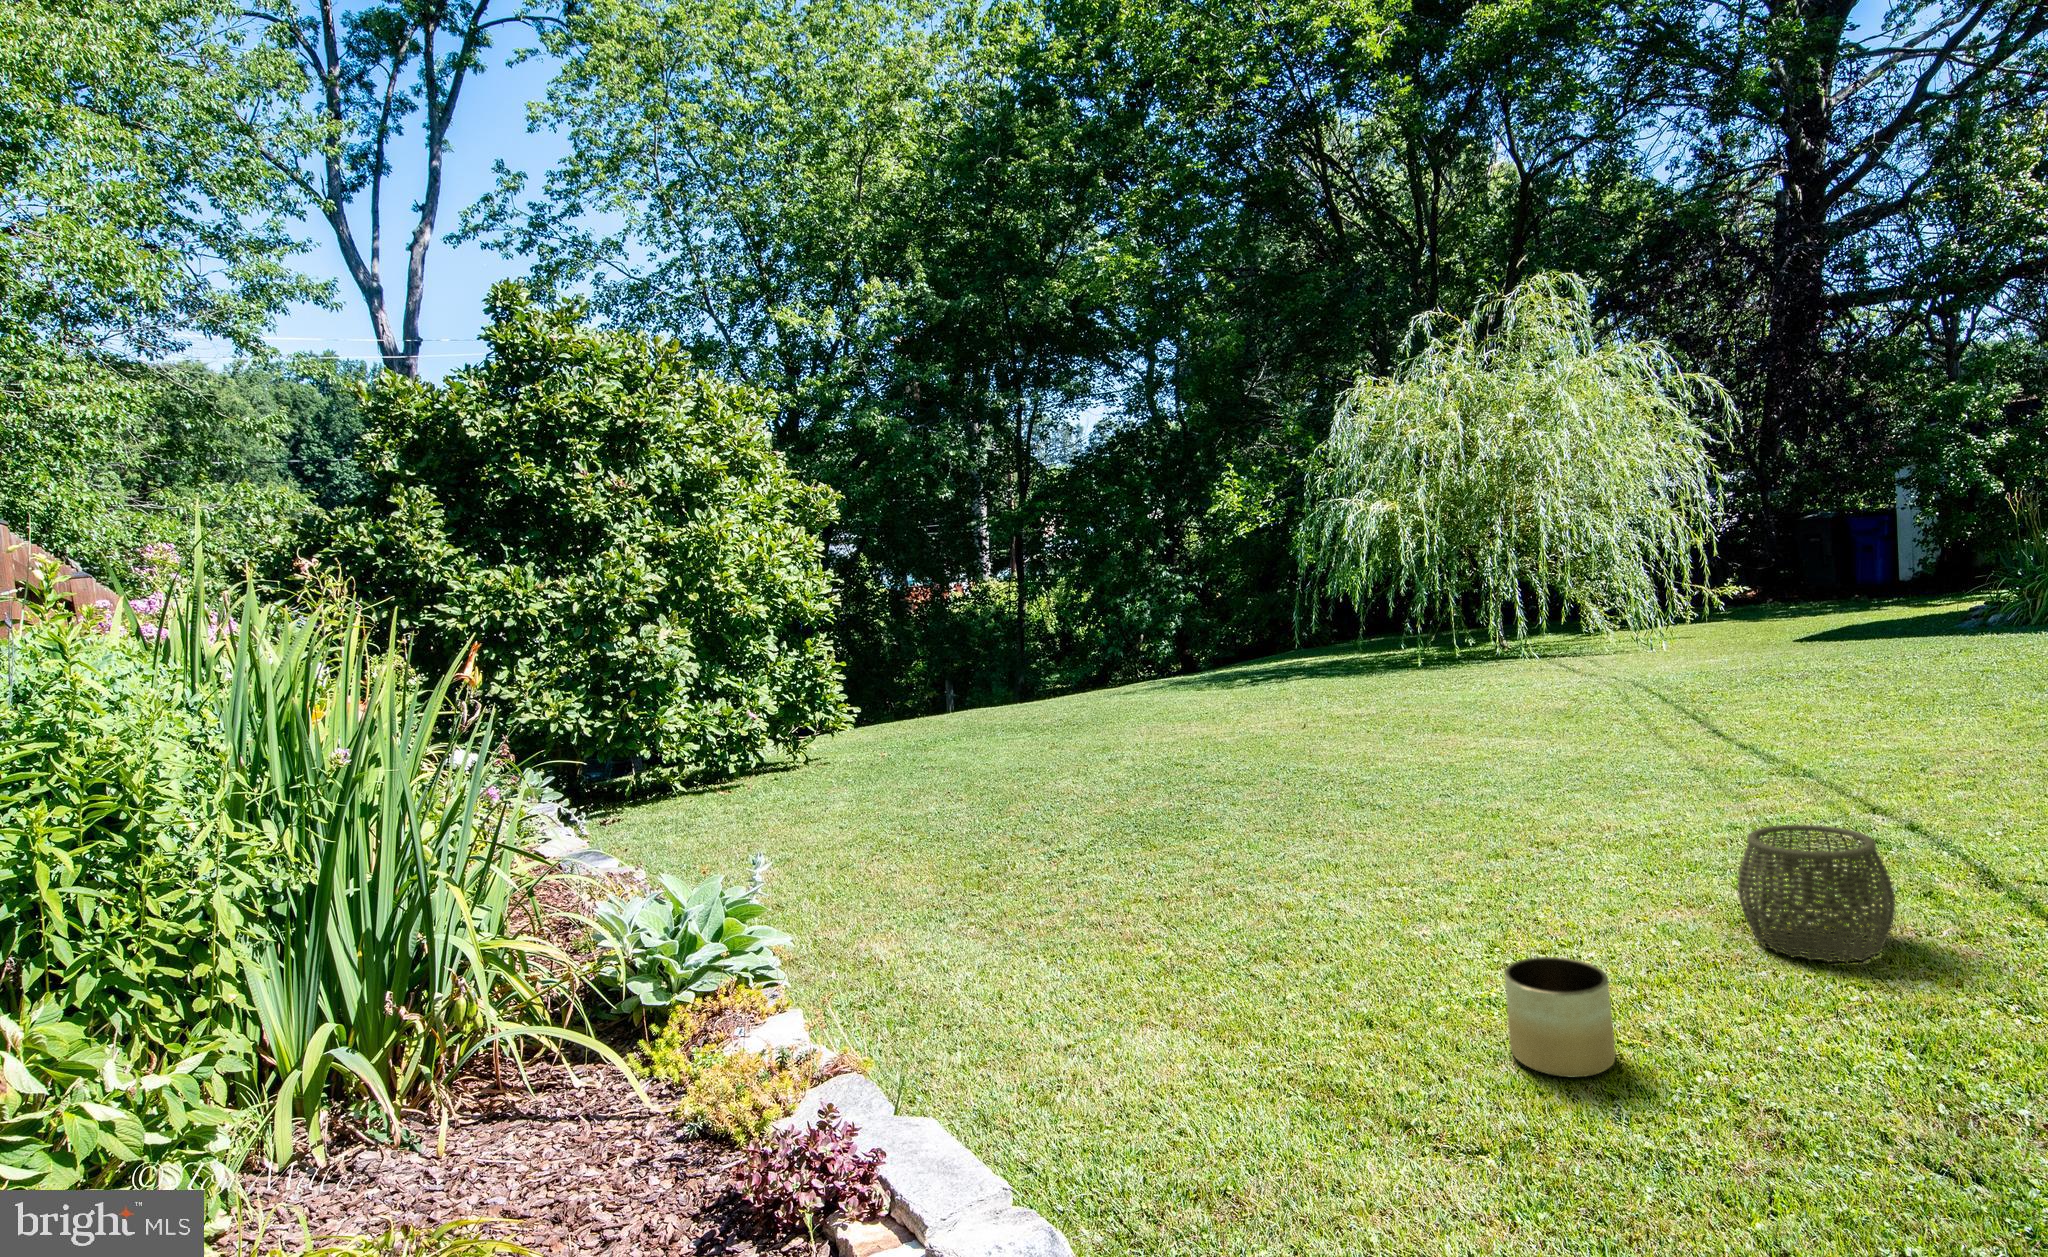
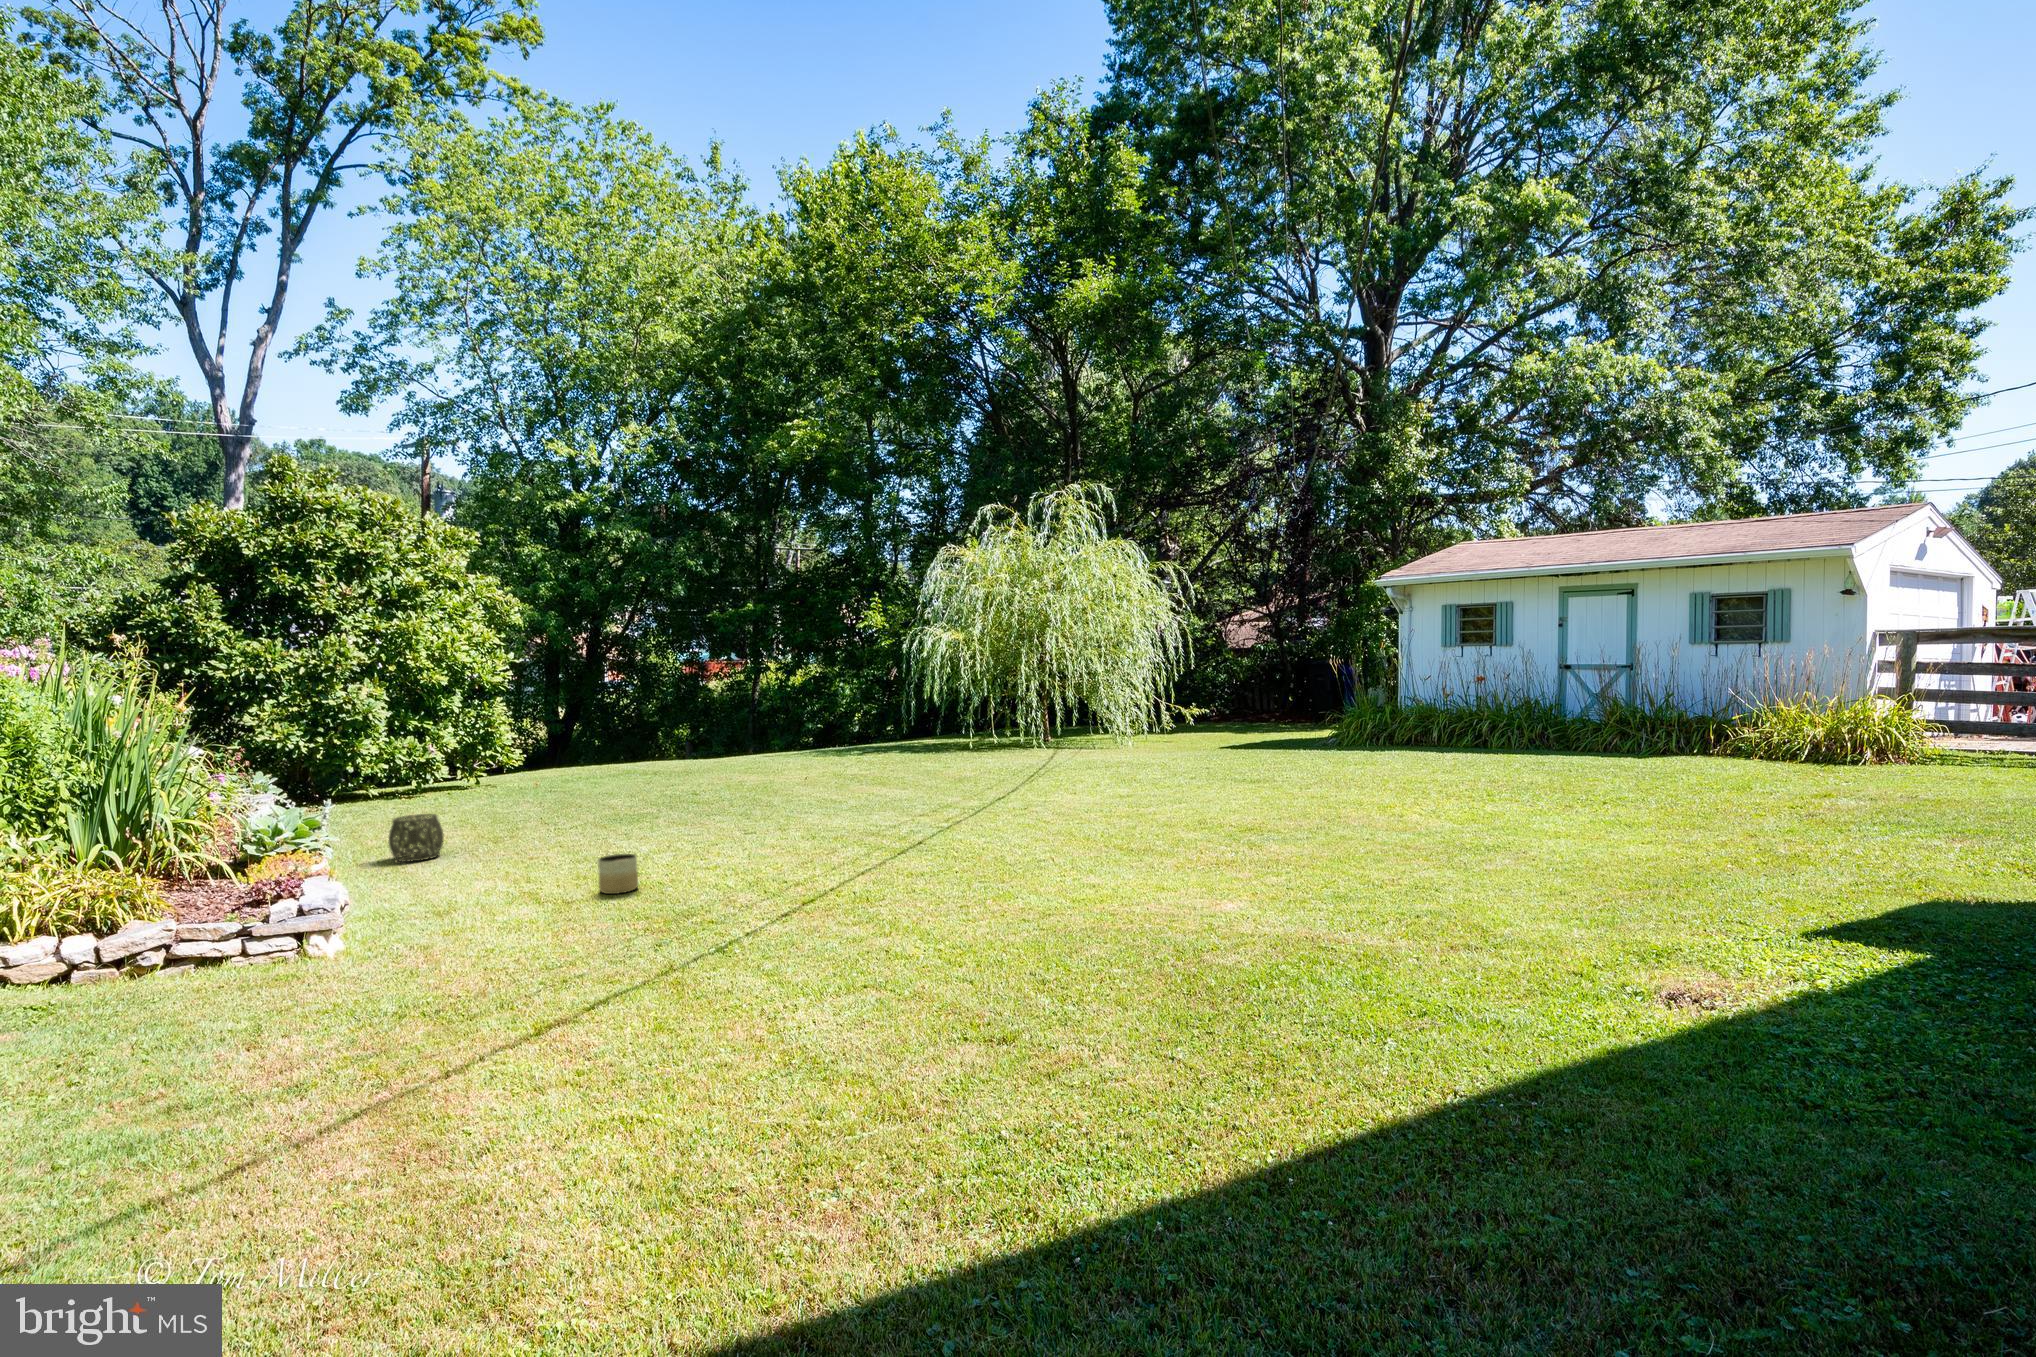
woven basket: present [1737,825,1895,963] -> present [388,814,444,862]

